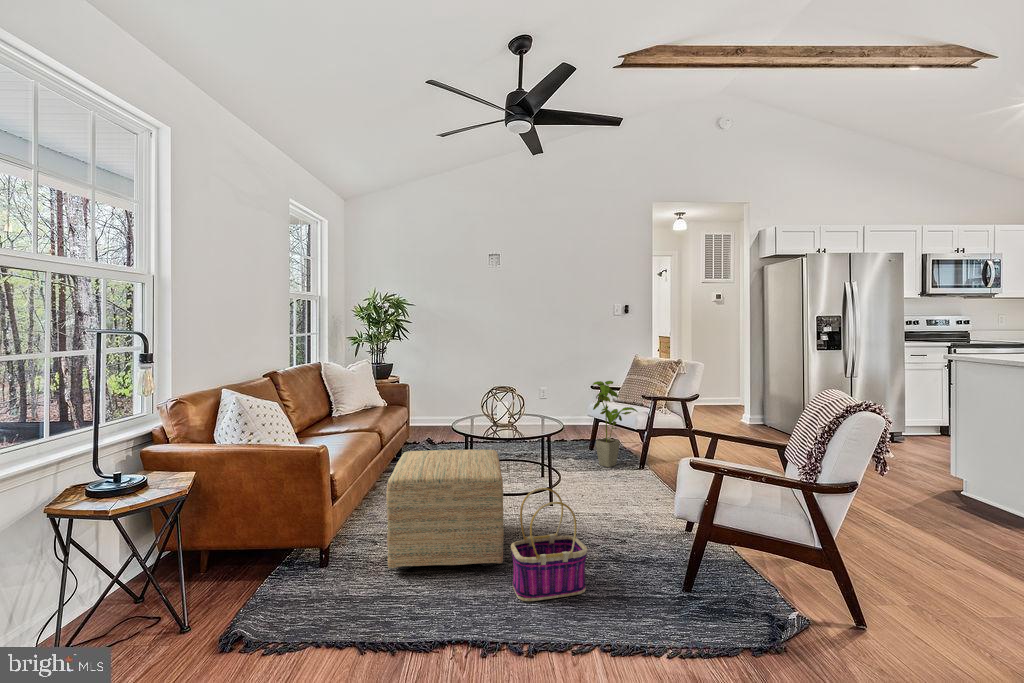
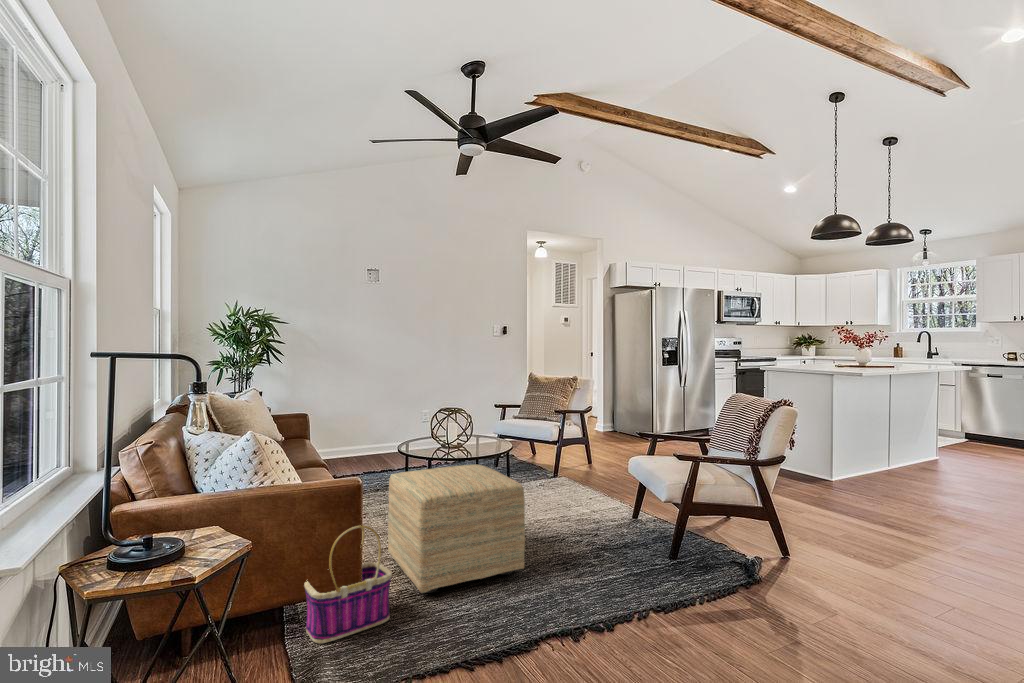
house plant: present [593,381,638,467] -> none [511,396,555,479]
basket: present [511,488,588,601] -> present [304,525,392,643]

